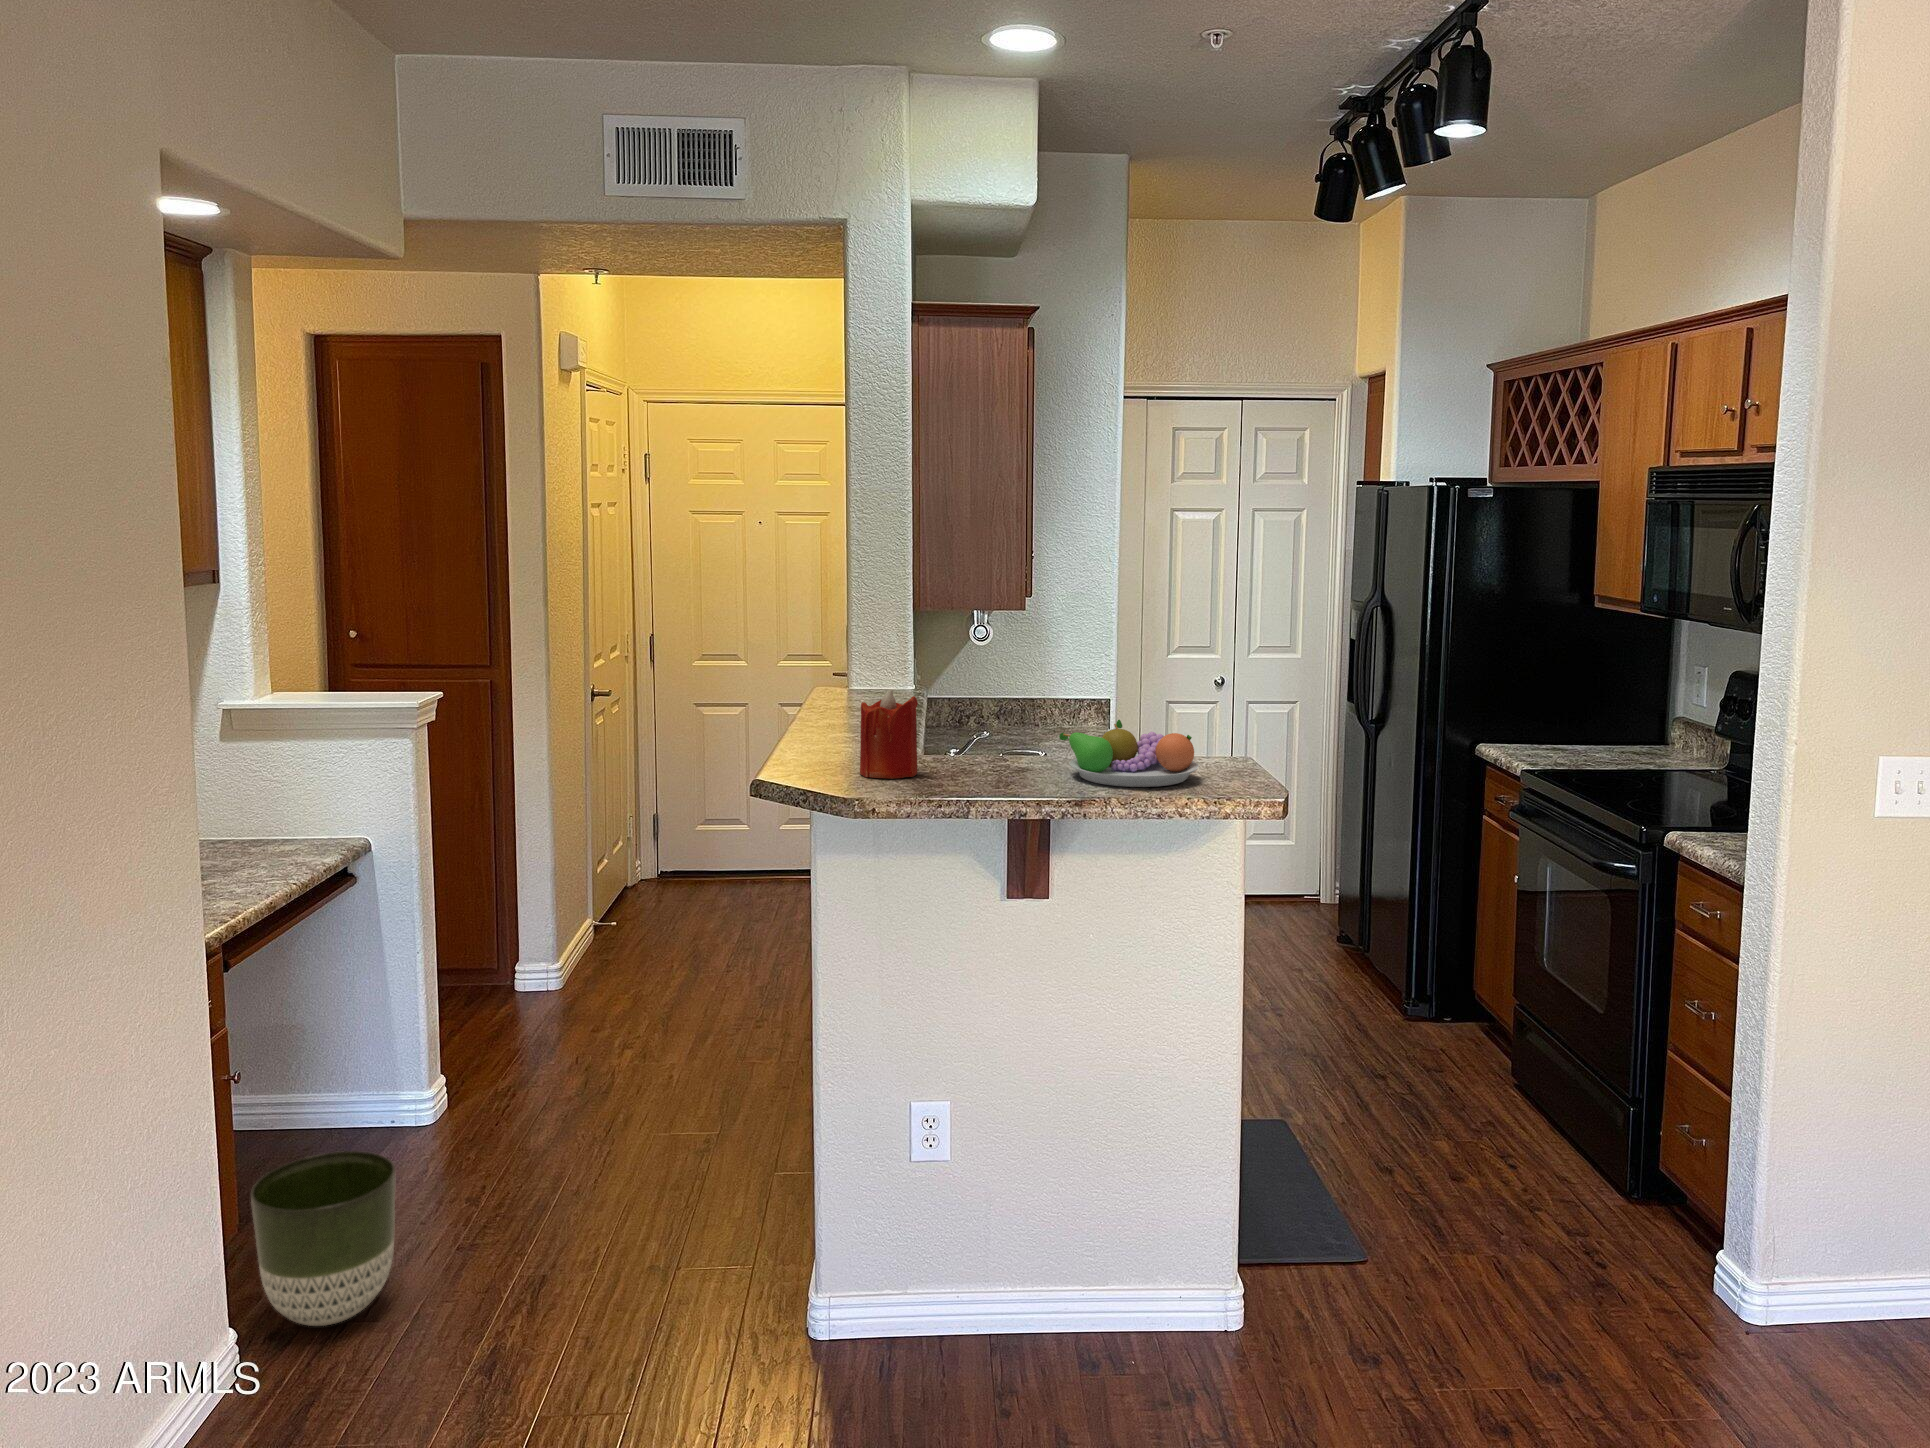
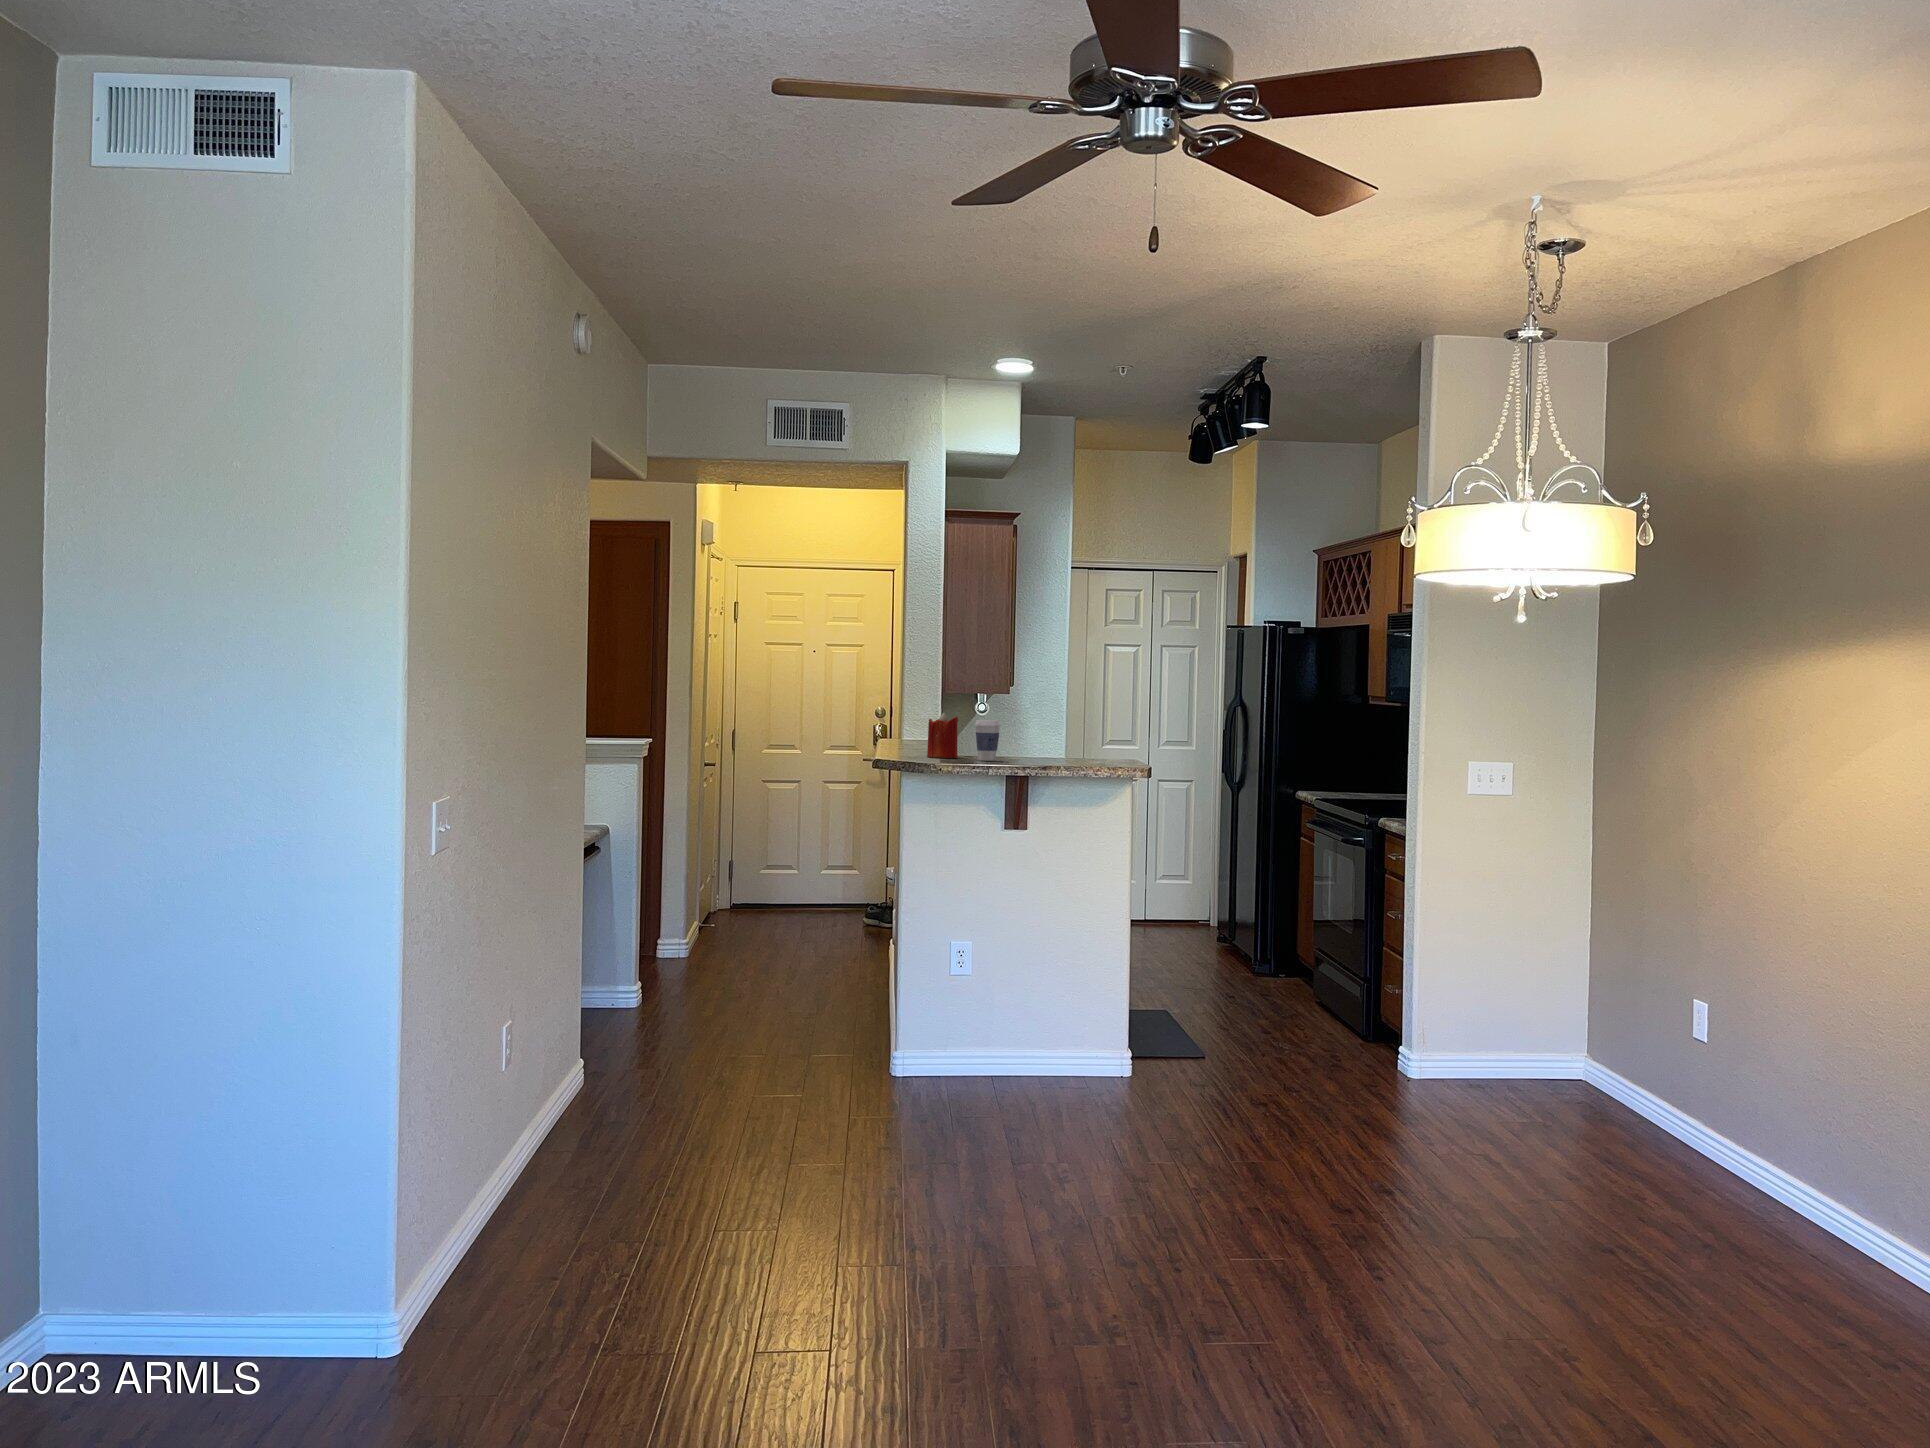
coffee cup: none [946,707,997,789] -> present [975,720,1000,761]
fruit bowl: present [1059,720,1199,787] -> none [1032,734,1106,763]
planter: present [251,1151,395,1326] -> none [582,978,657,1068]

